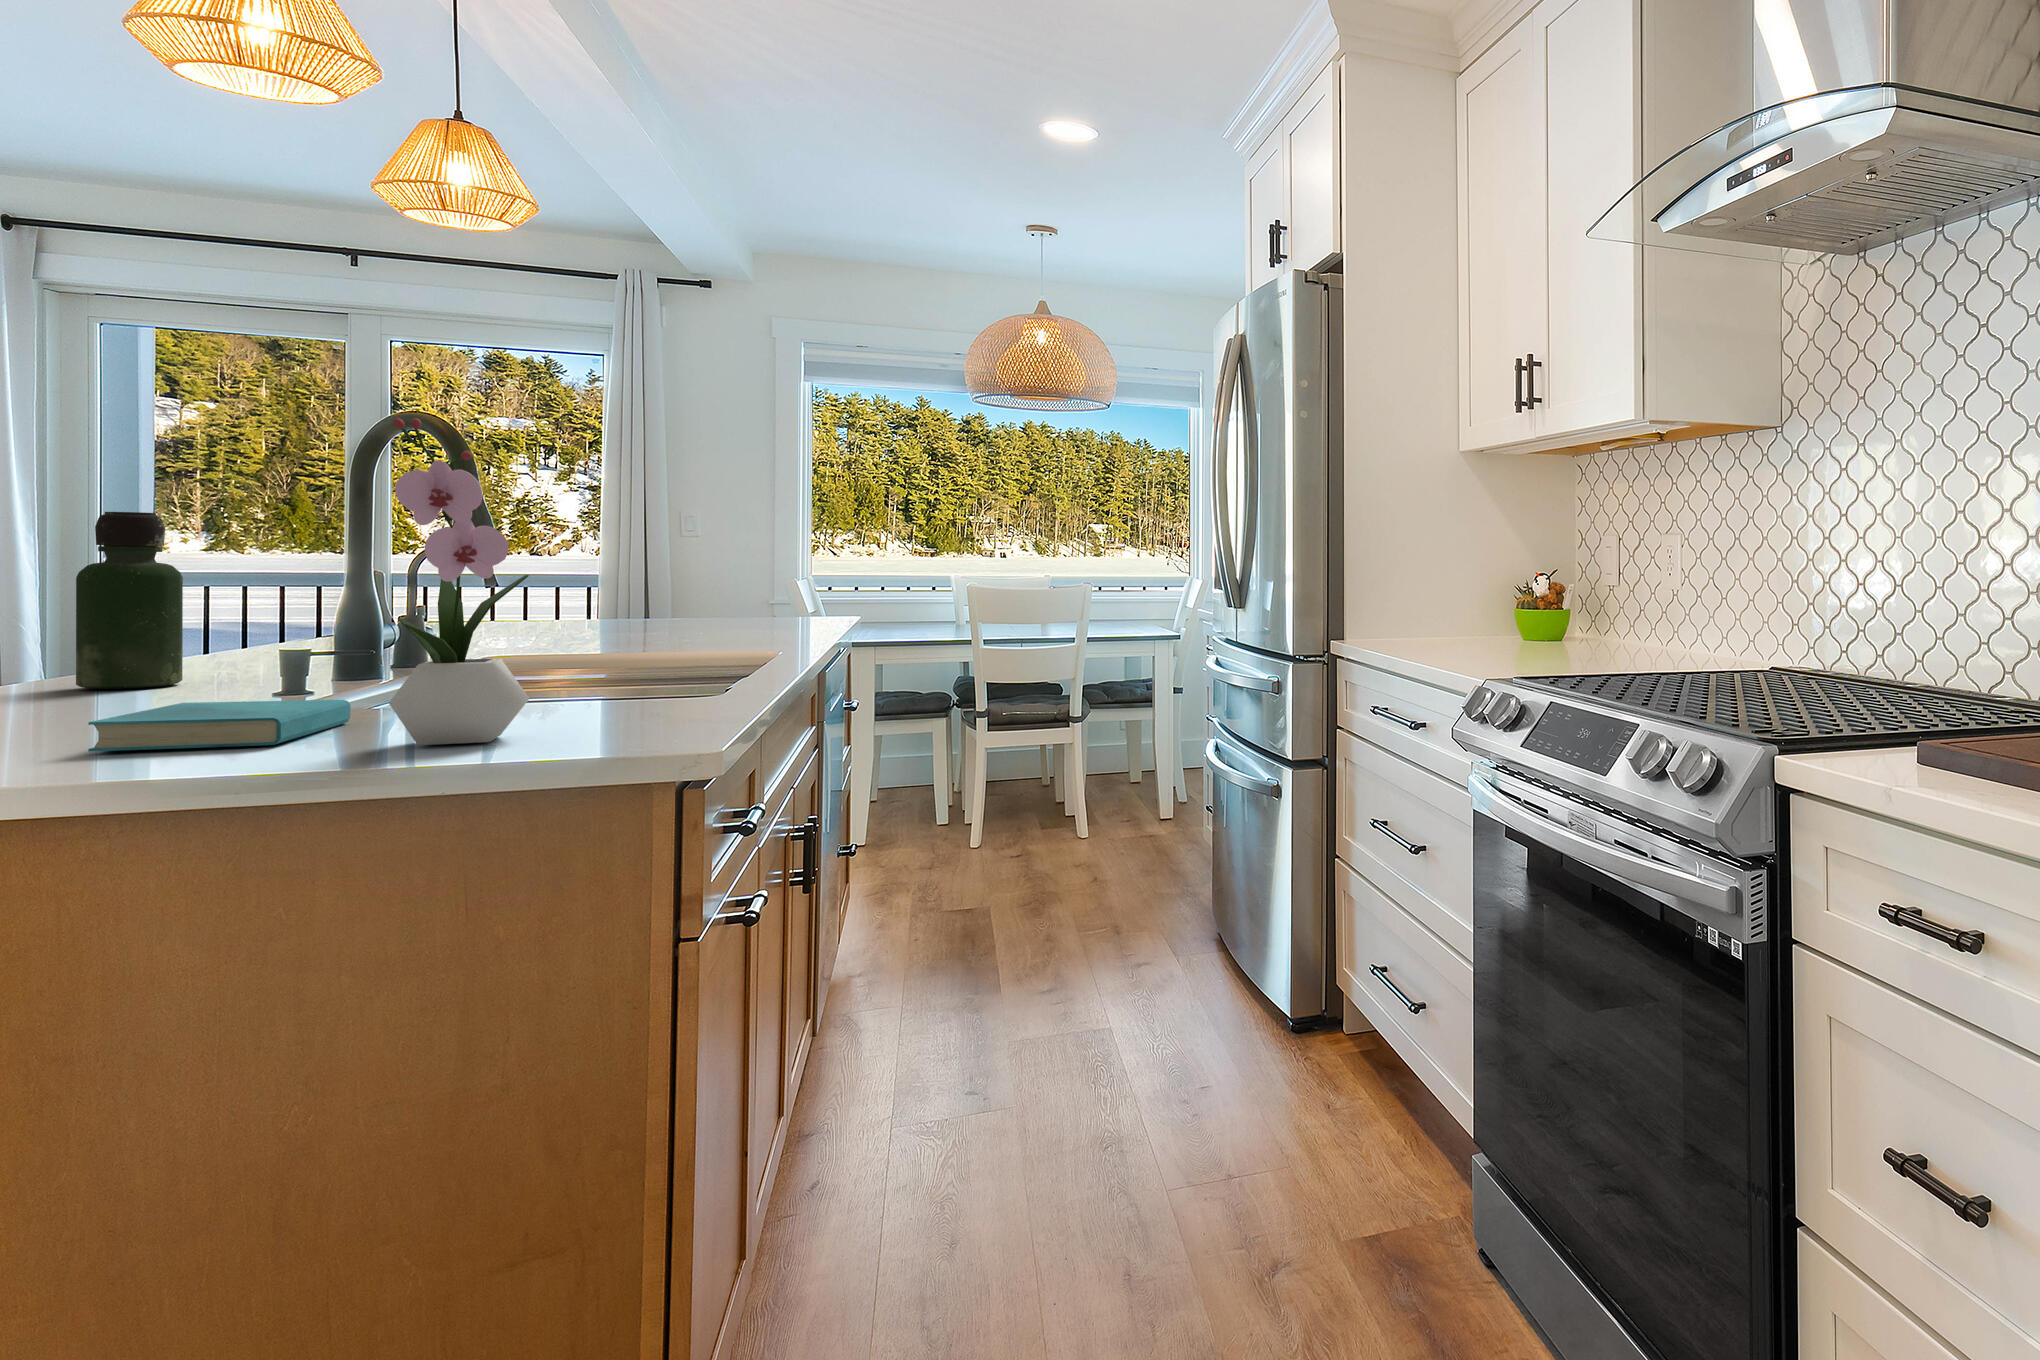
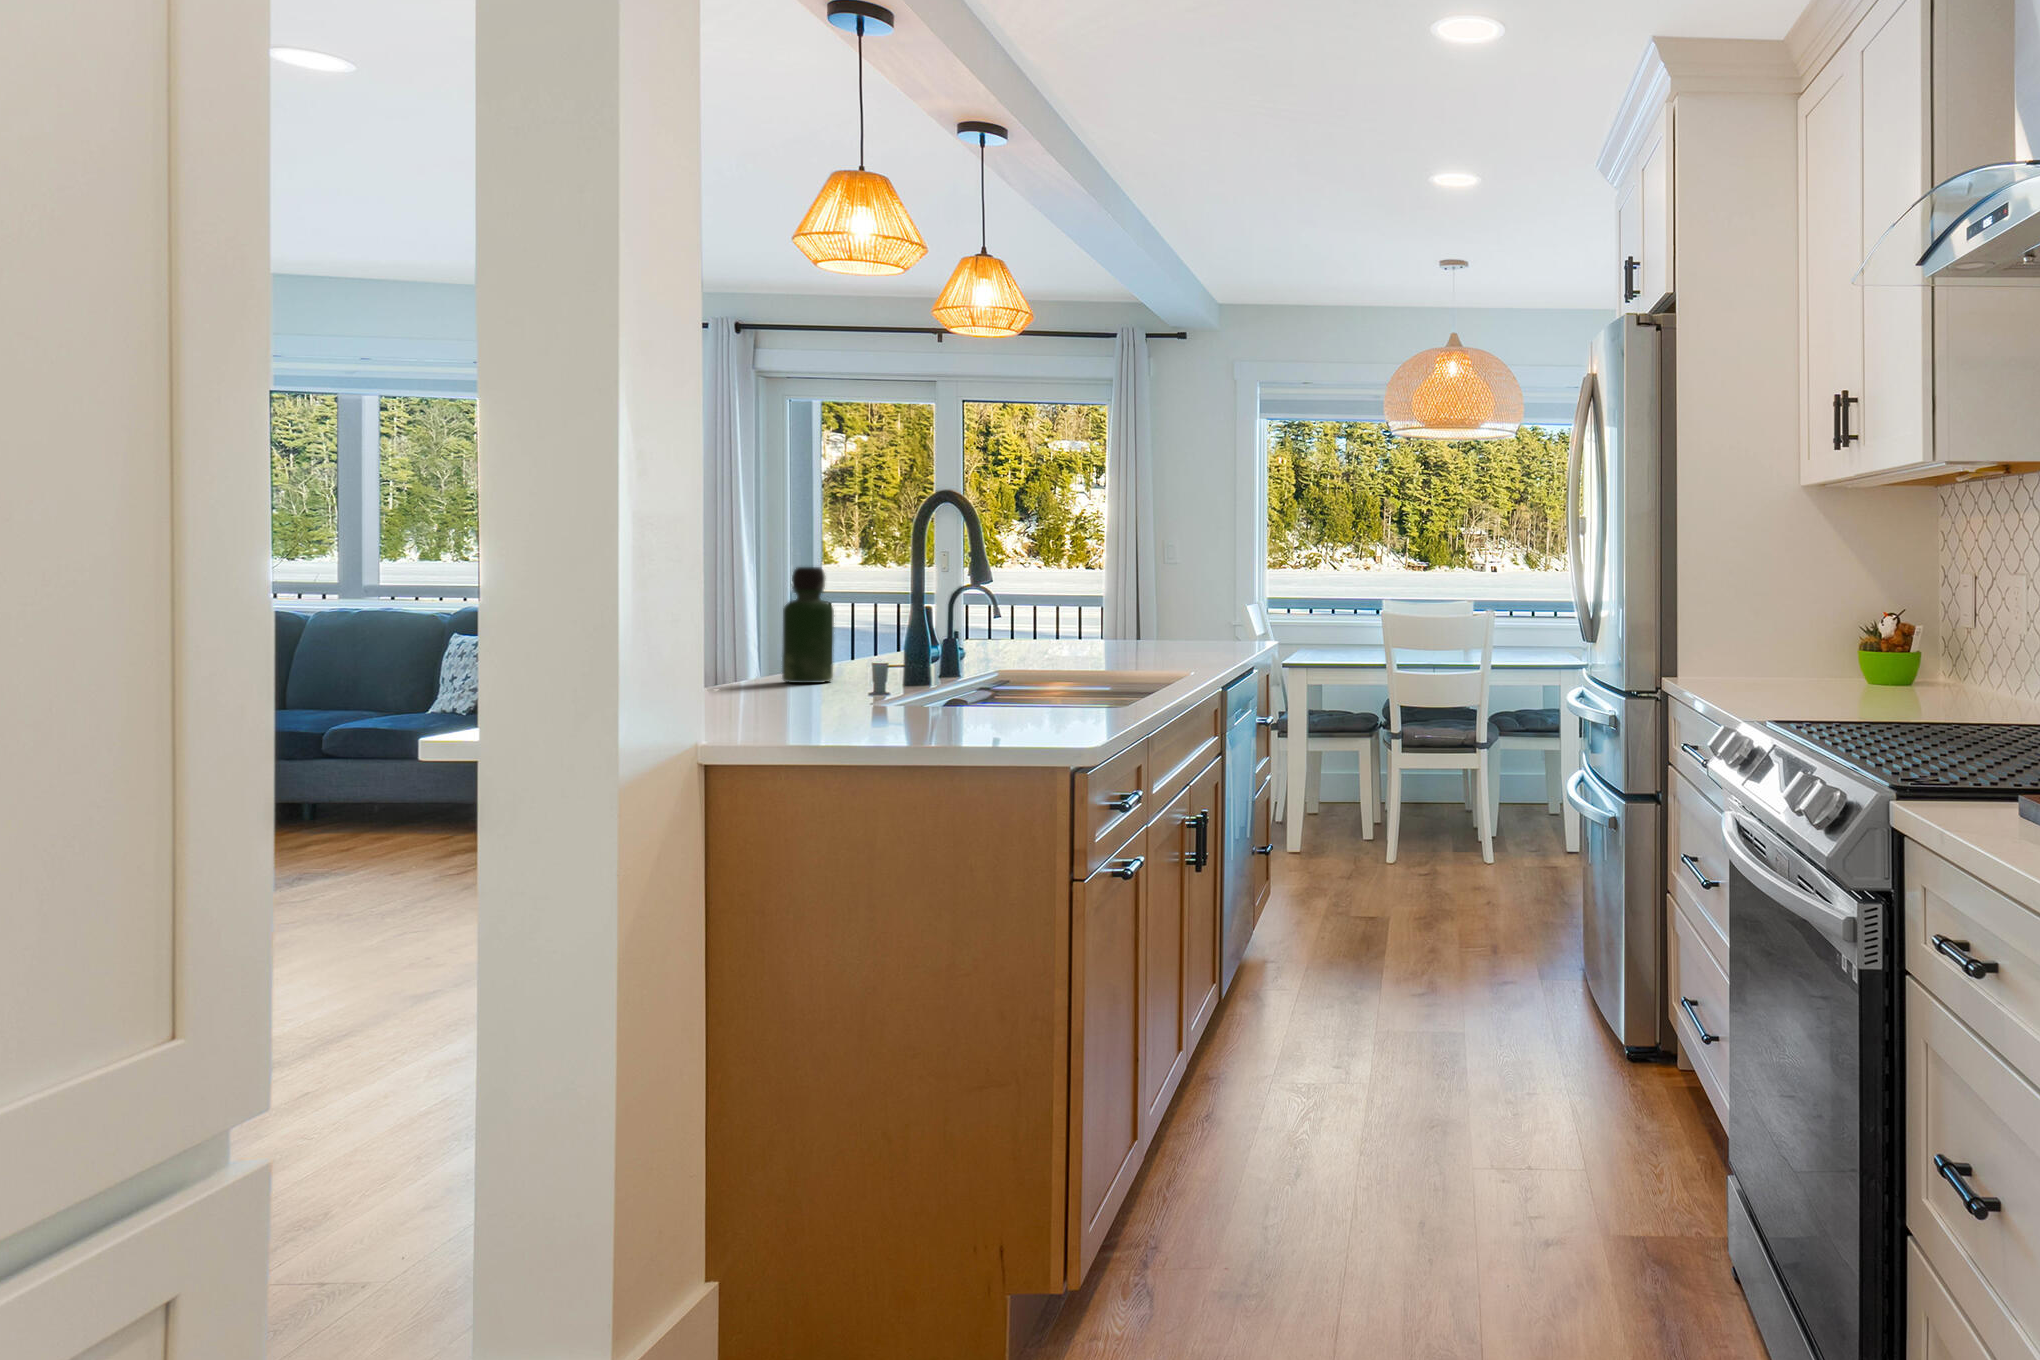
flower arrangement: present [389,418,530,745] -> none [922,524,996,727]
book: present [88,700,350,752] -> none [789,694,909,722]

